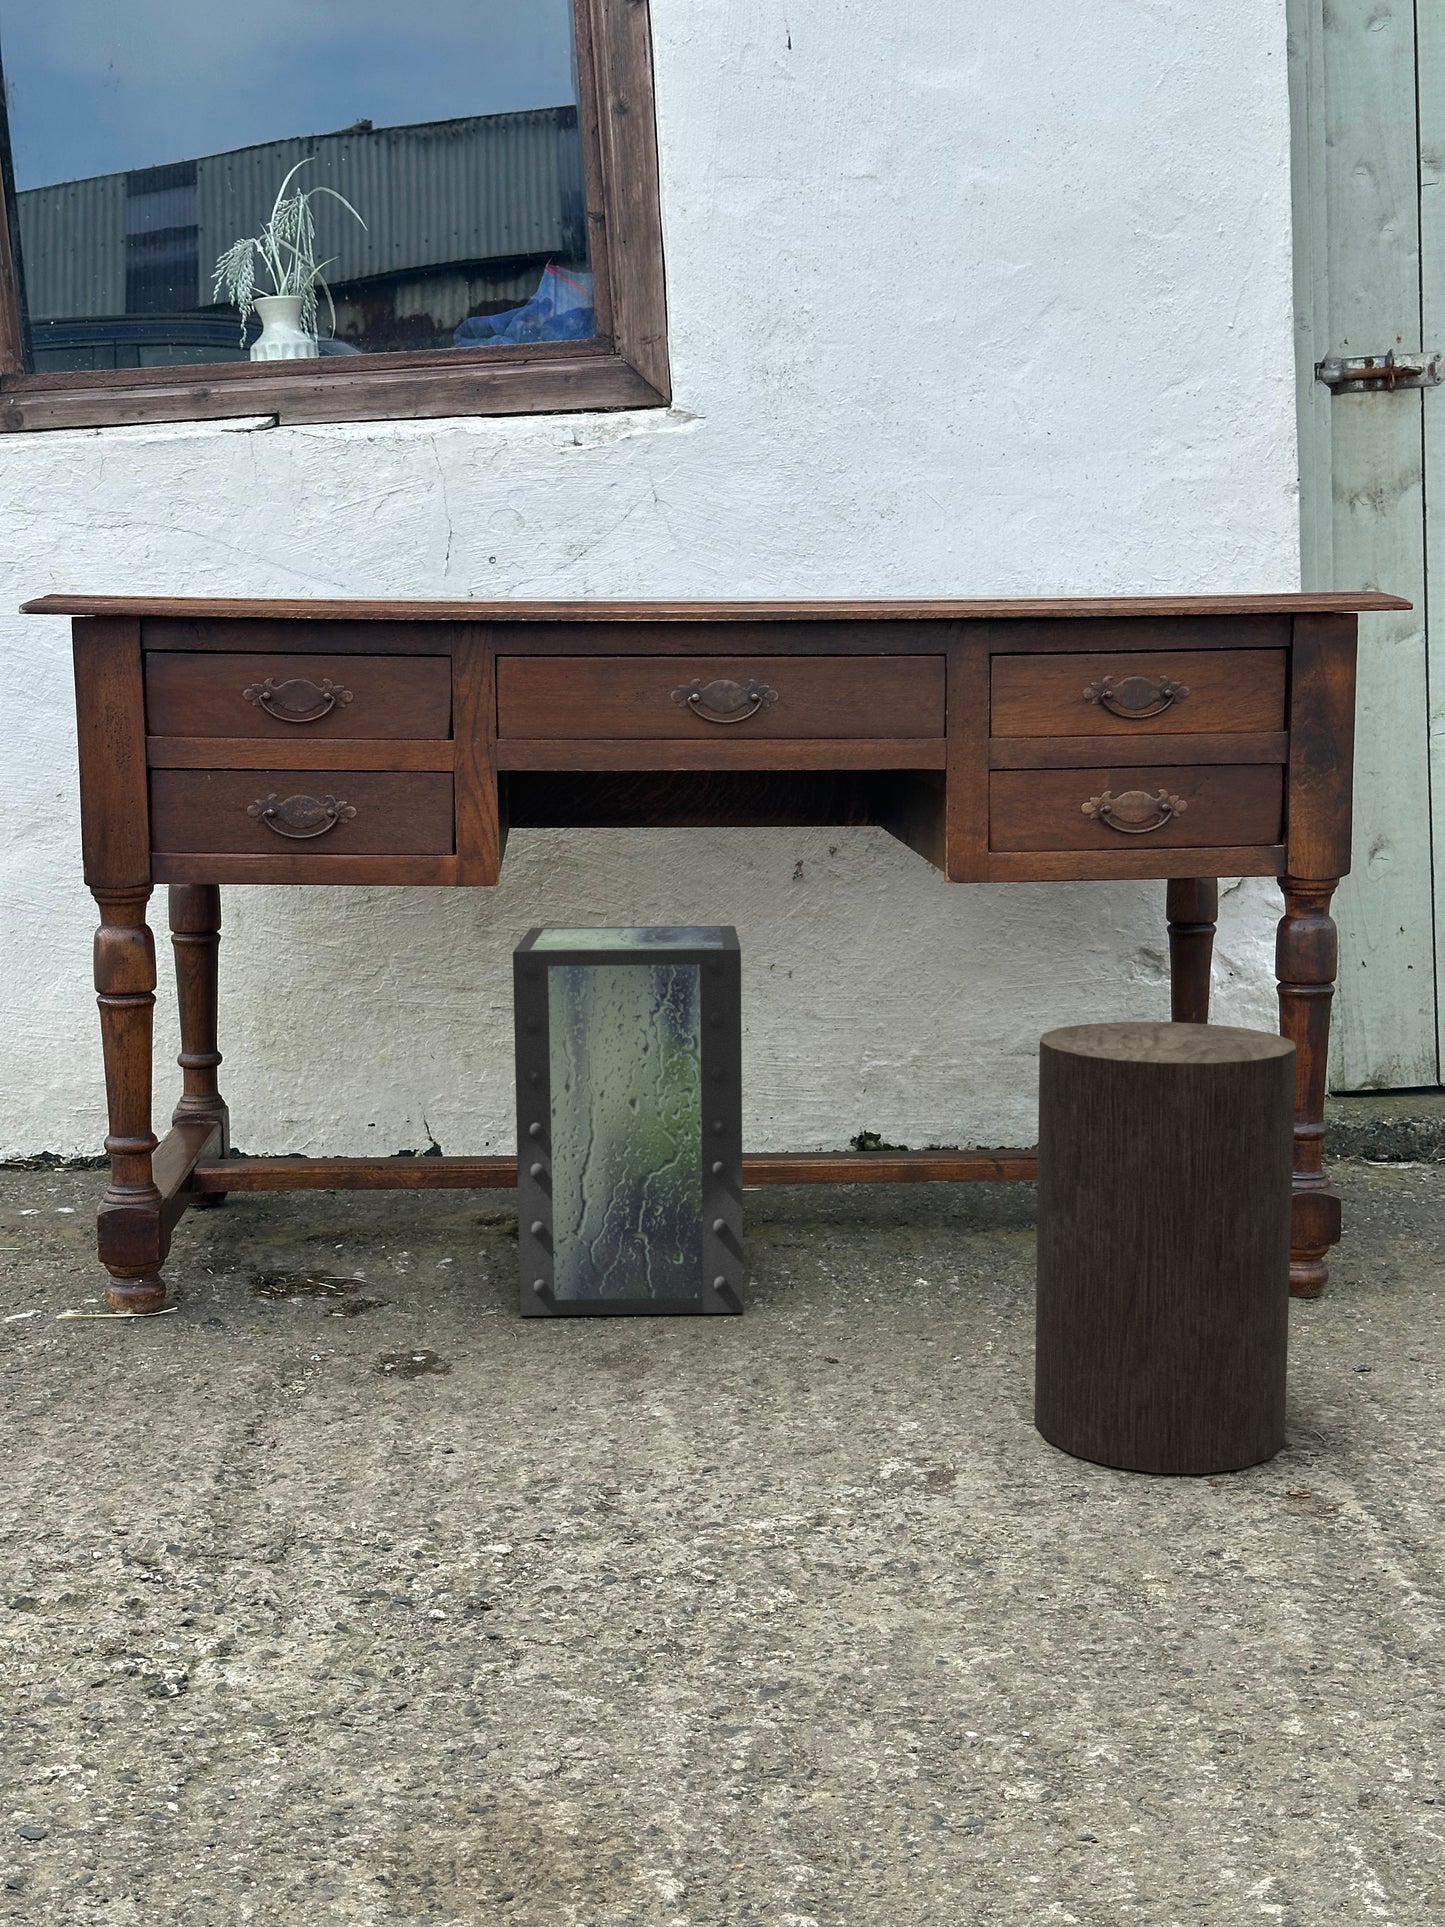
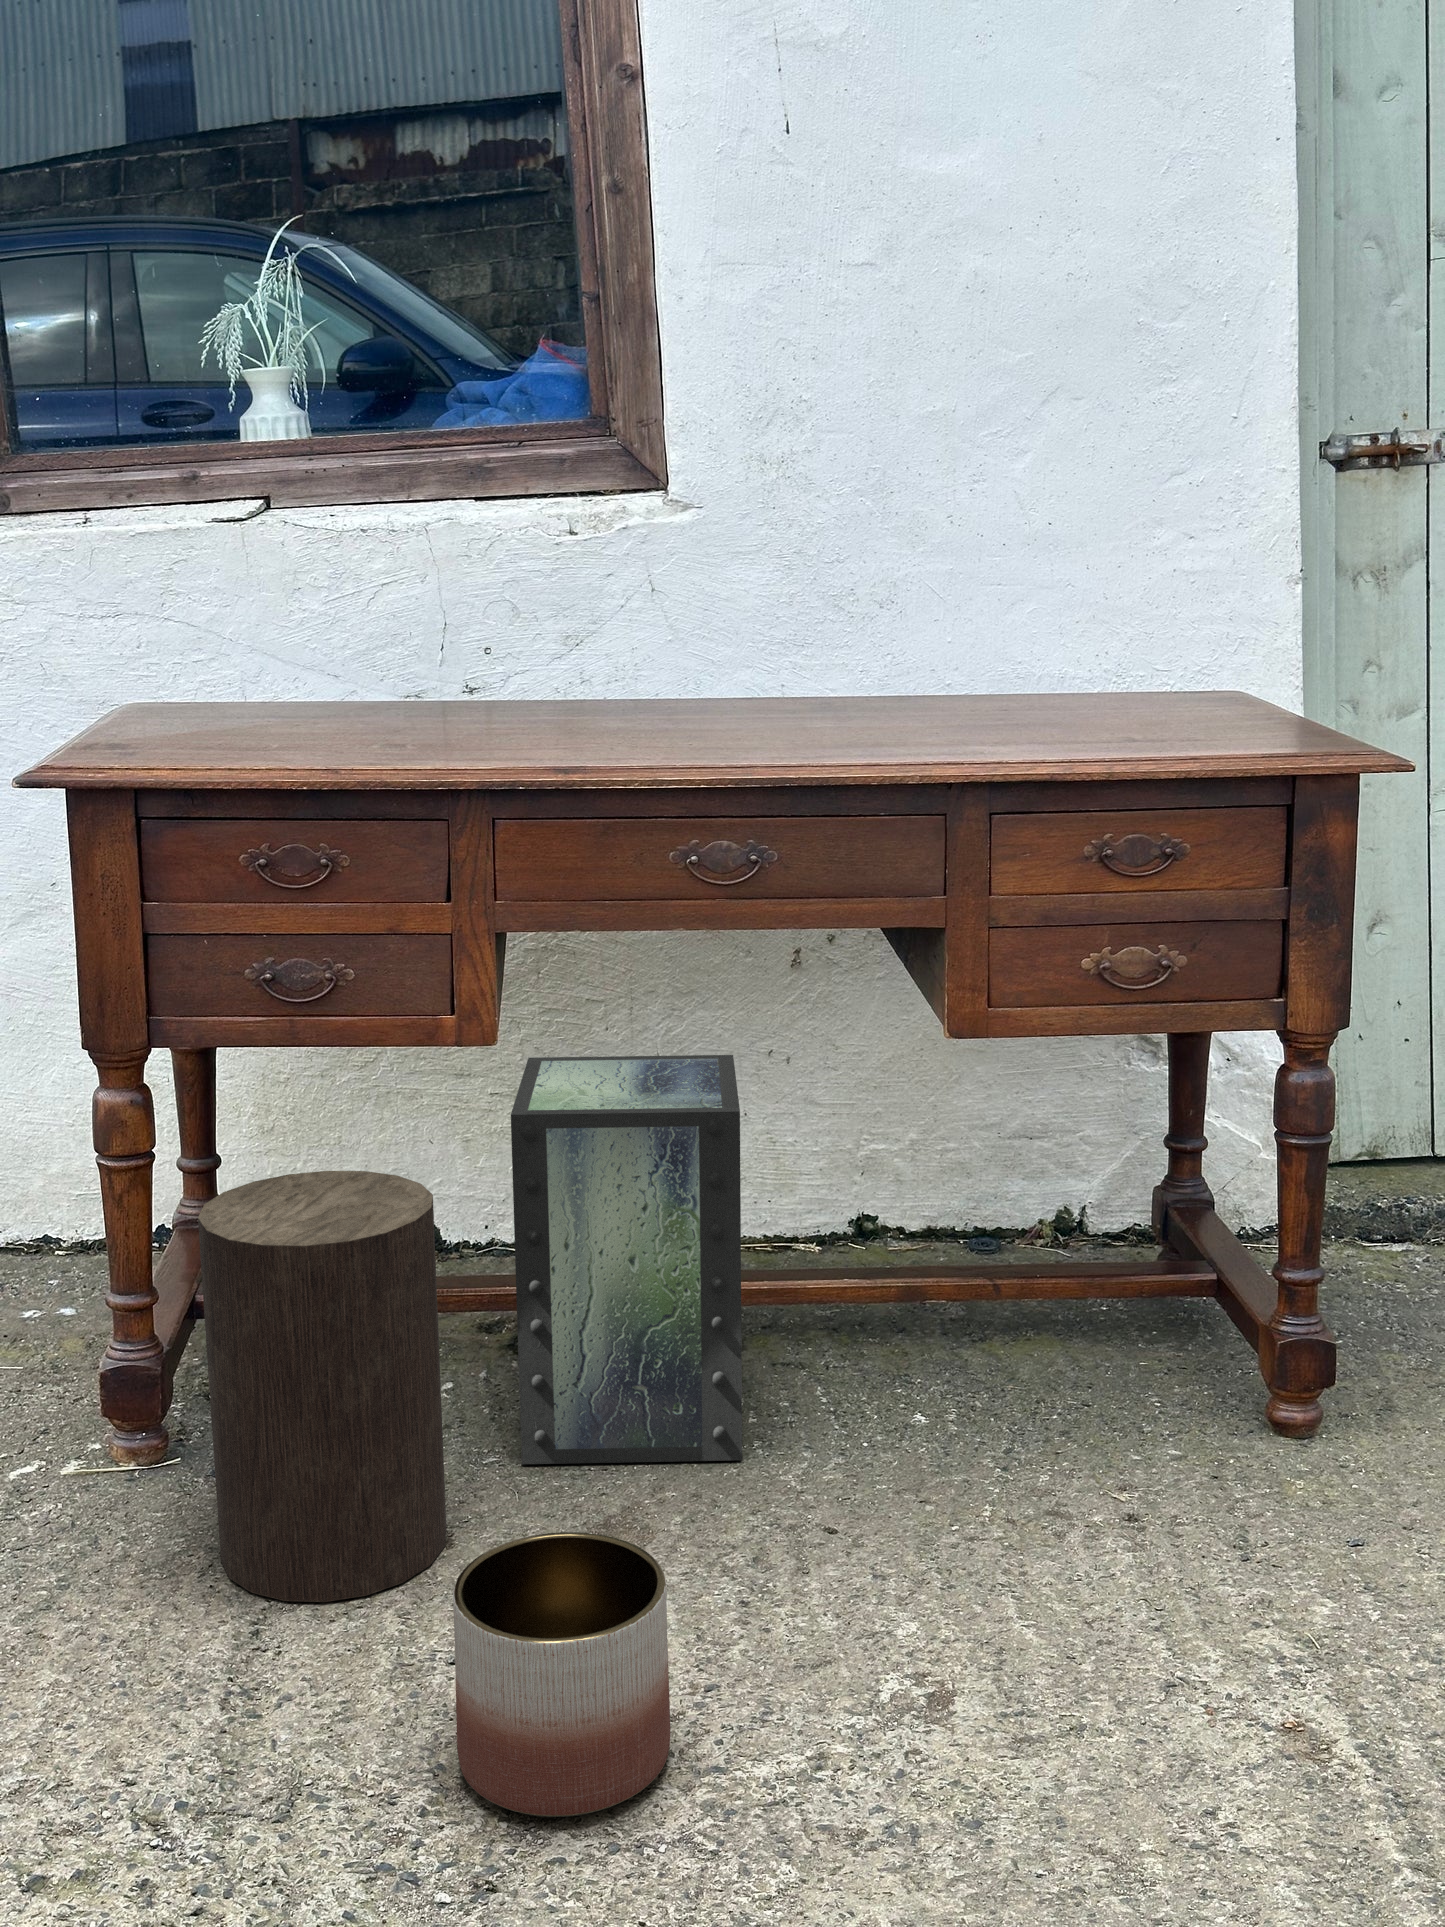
stool: present [1035,1022,1296,1473] -> present [198,1171,446,1602]
planter: none [451,1299,668,1555] -> present [453,1532,670,1817]

